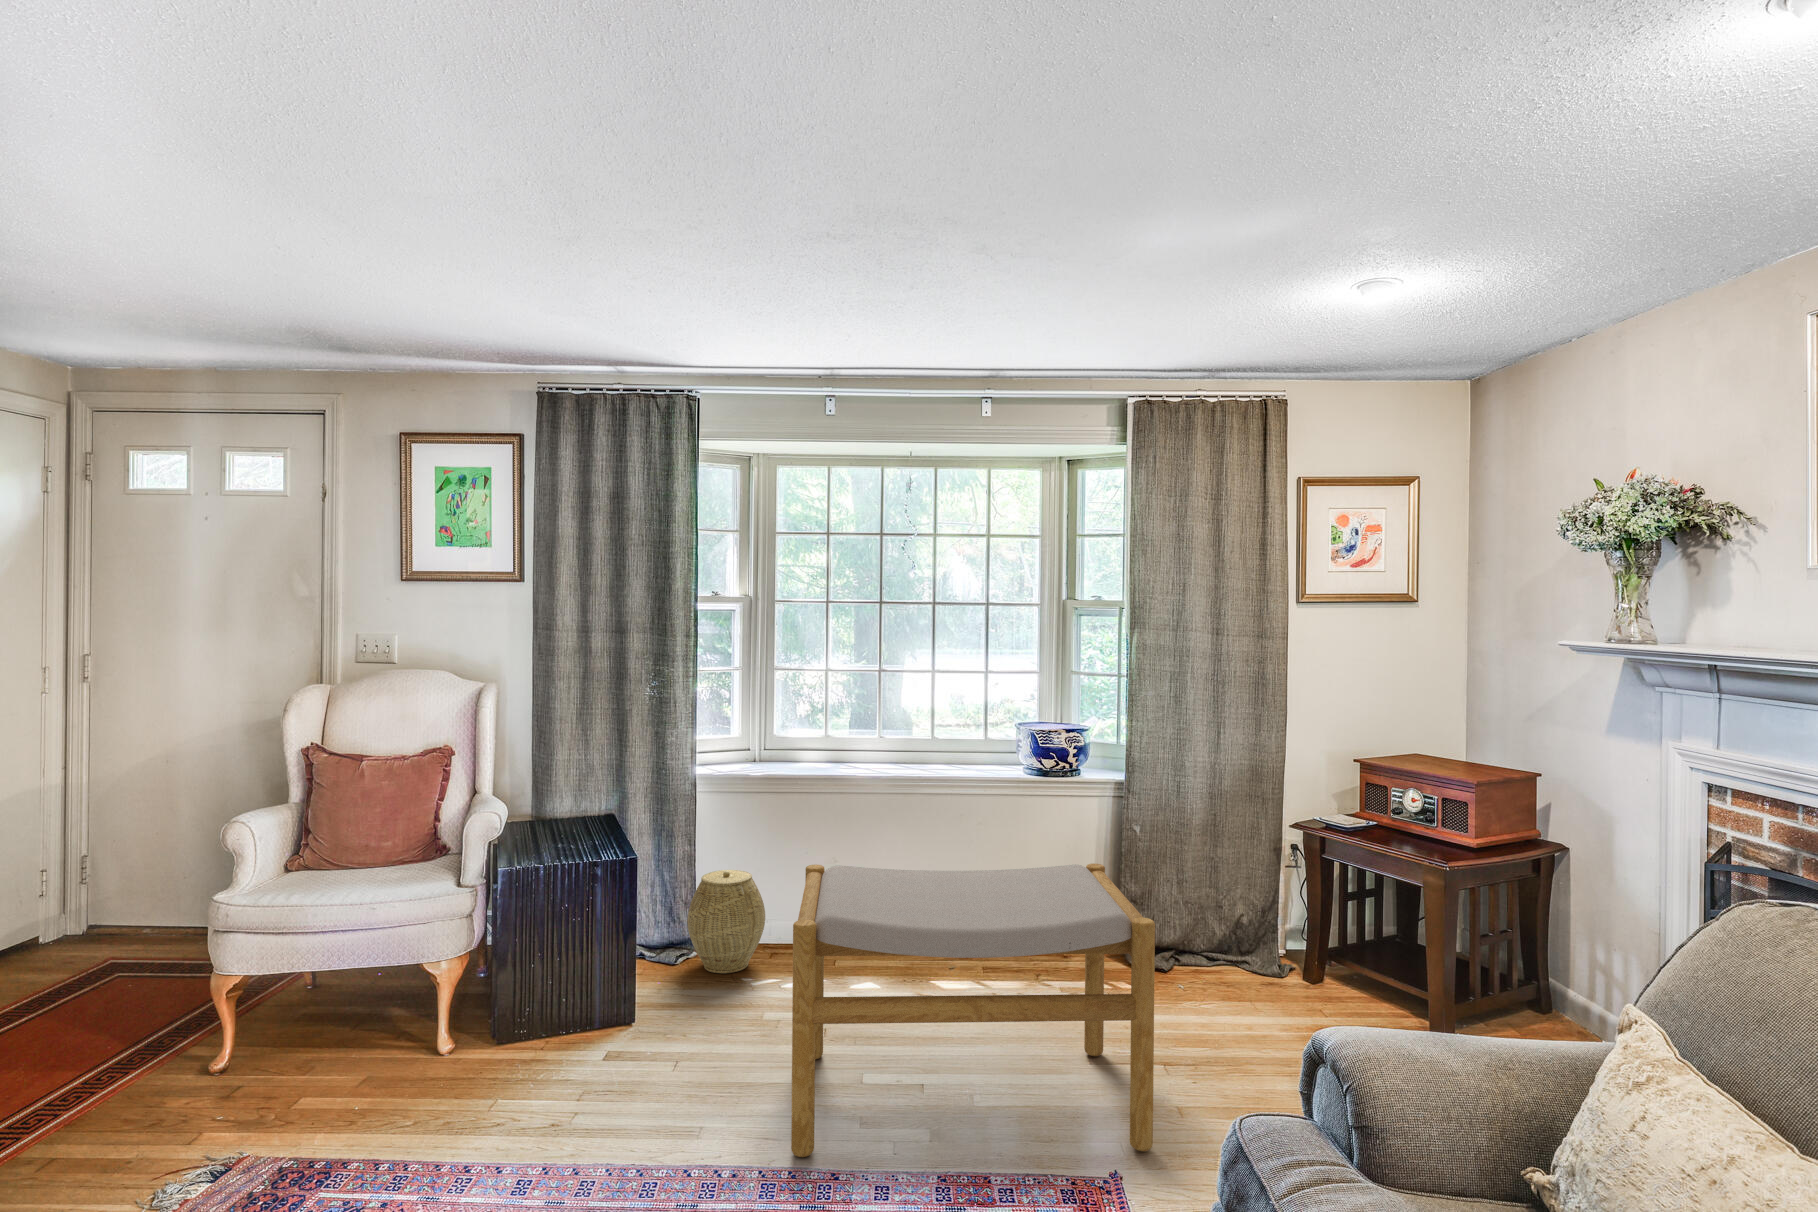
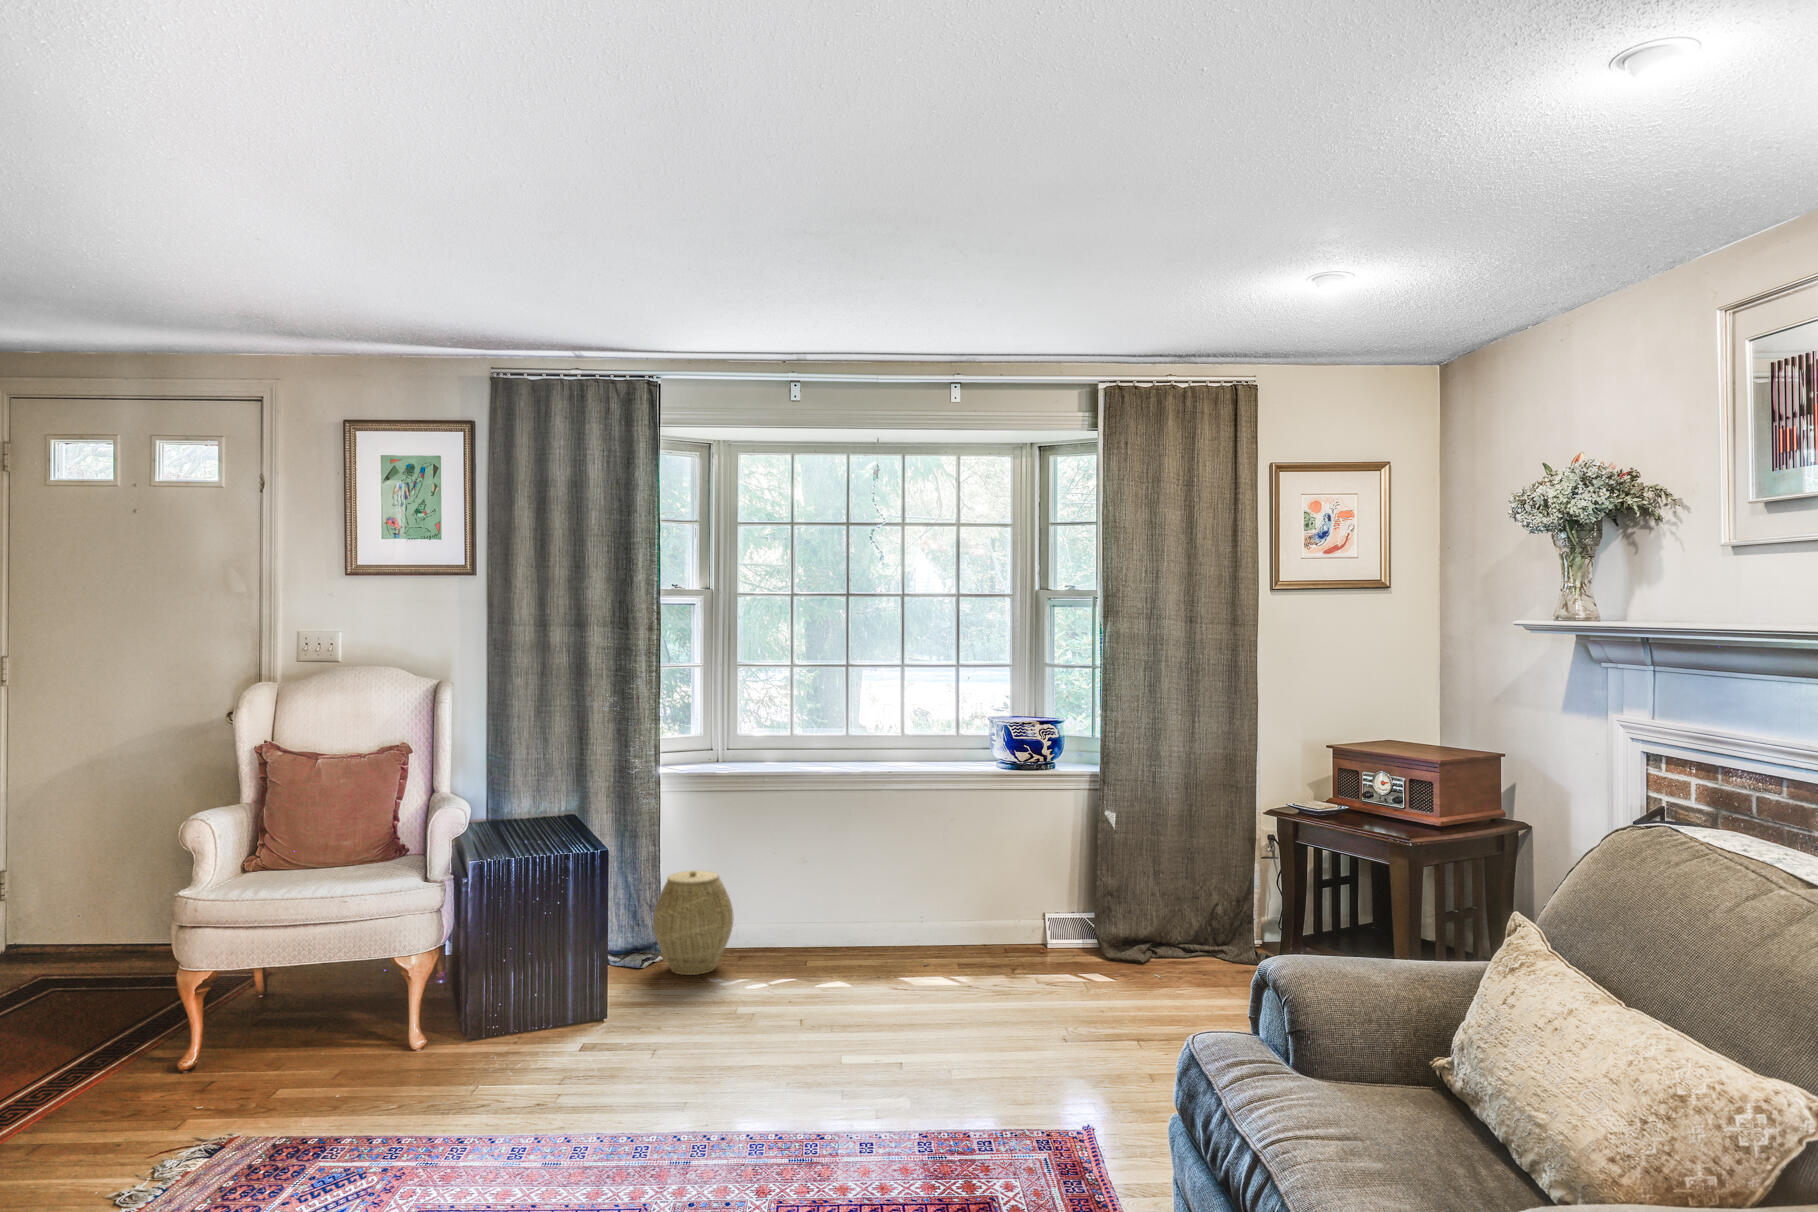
footstool: present [791,863,1155,1157] -> none [777,846,1124,1123]

